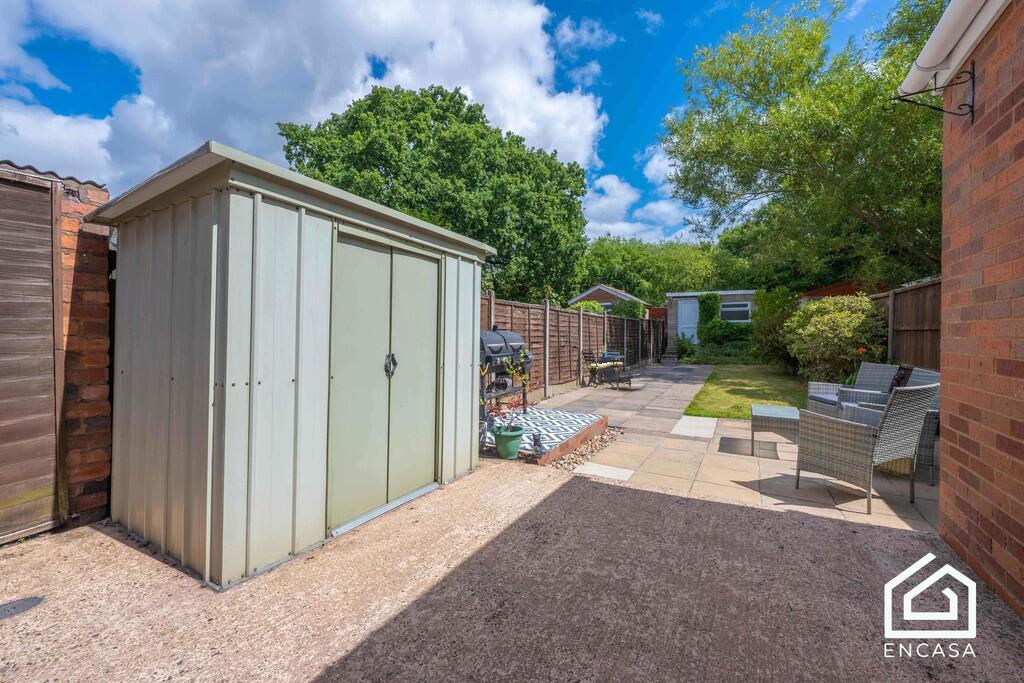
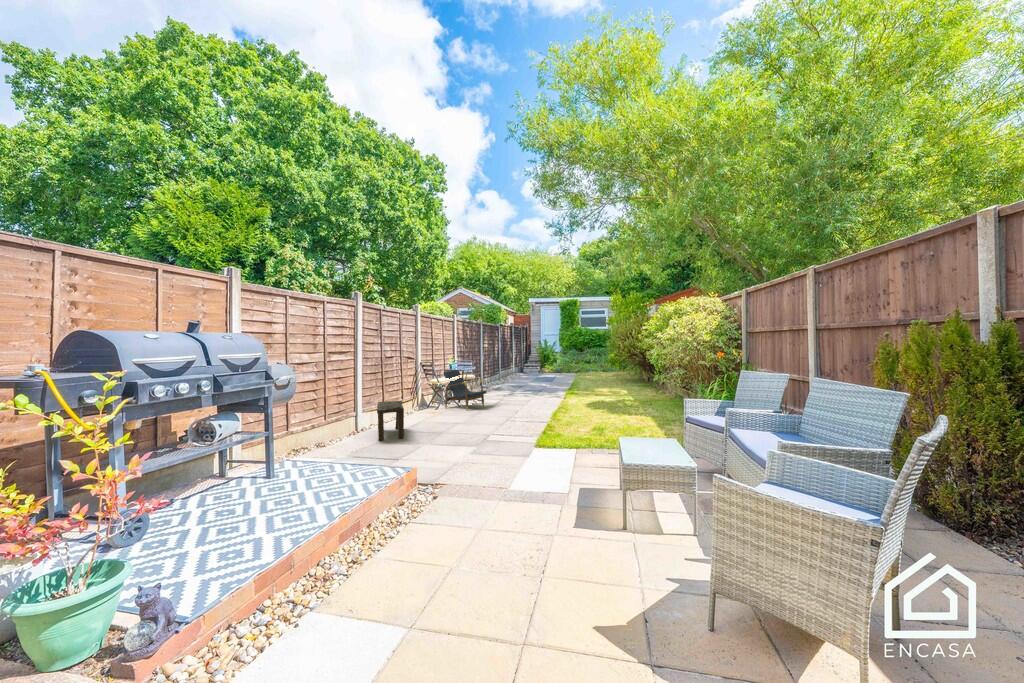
bench: none [556,379,579,405] -> present [377,401,404,440]

